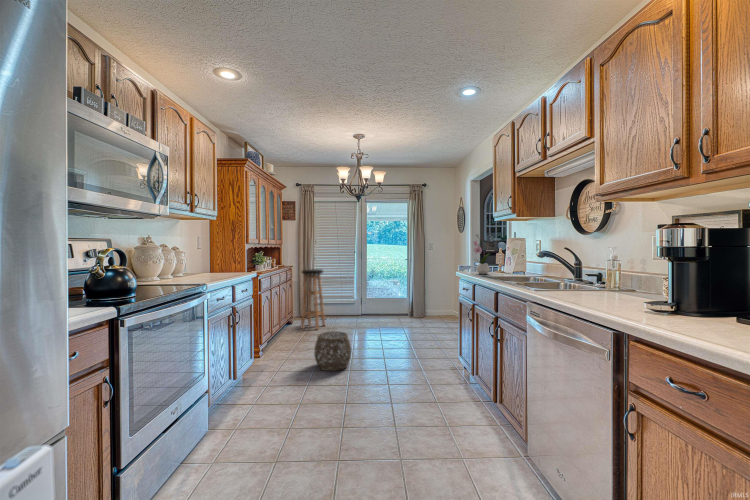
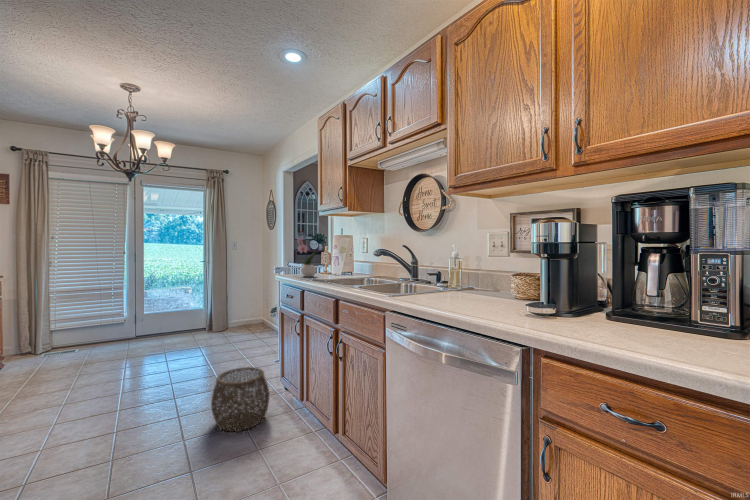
bar stool: present [301,269,325,330] -> none [20,279,71,375]
woven basket: present [314,331,351,371] -> present [211,367,269,432]

